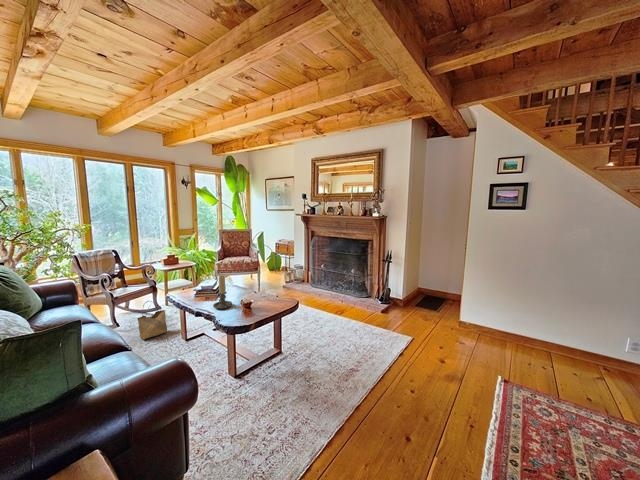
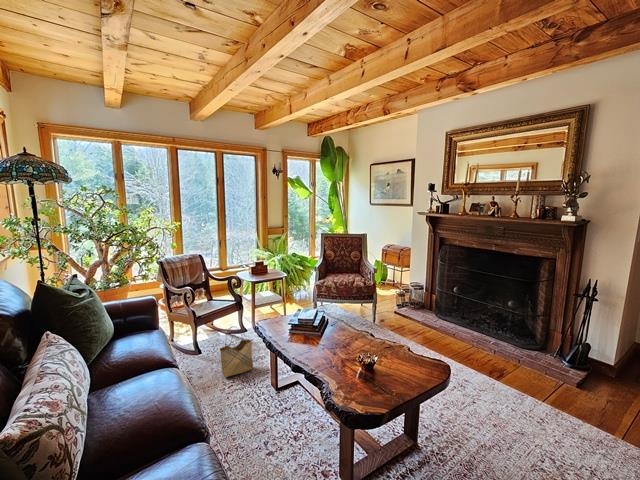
candle holder: present [213,274,232,309] -> none [317,310,344,363]

